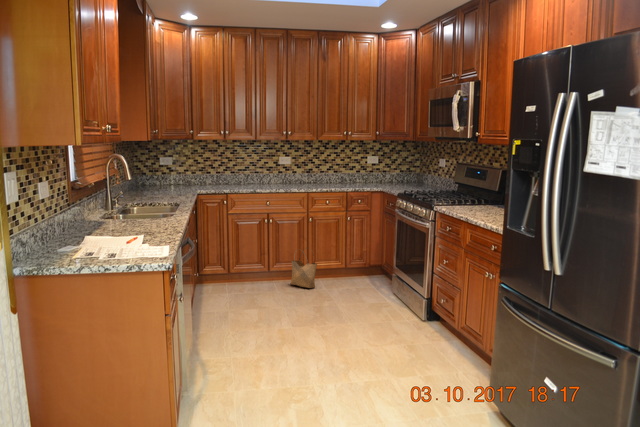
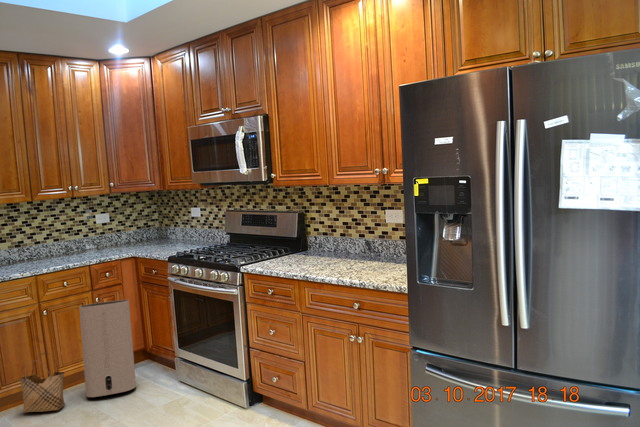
air purifier: none [330,221,368,290] -> present [79,300,136,397]

